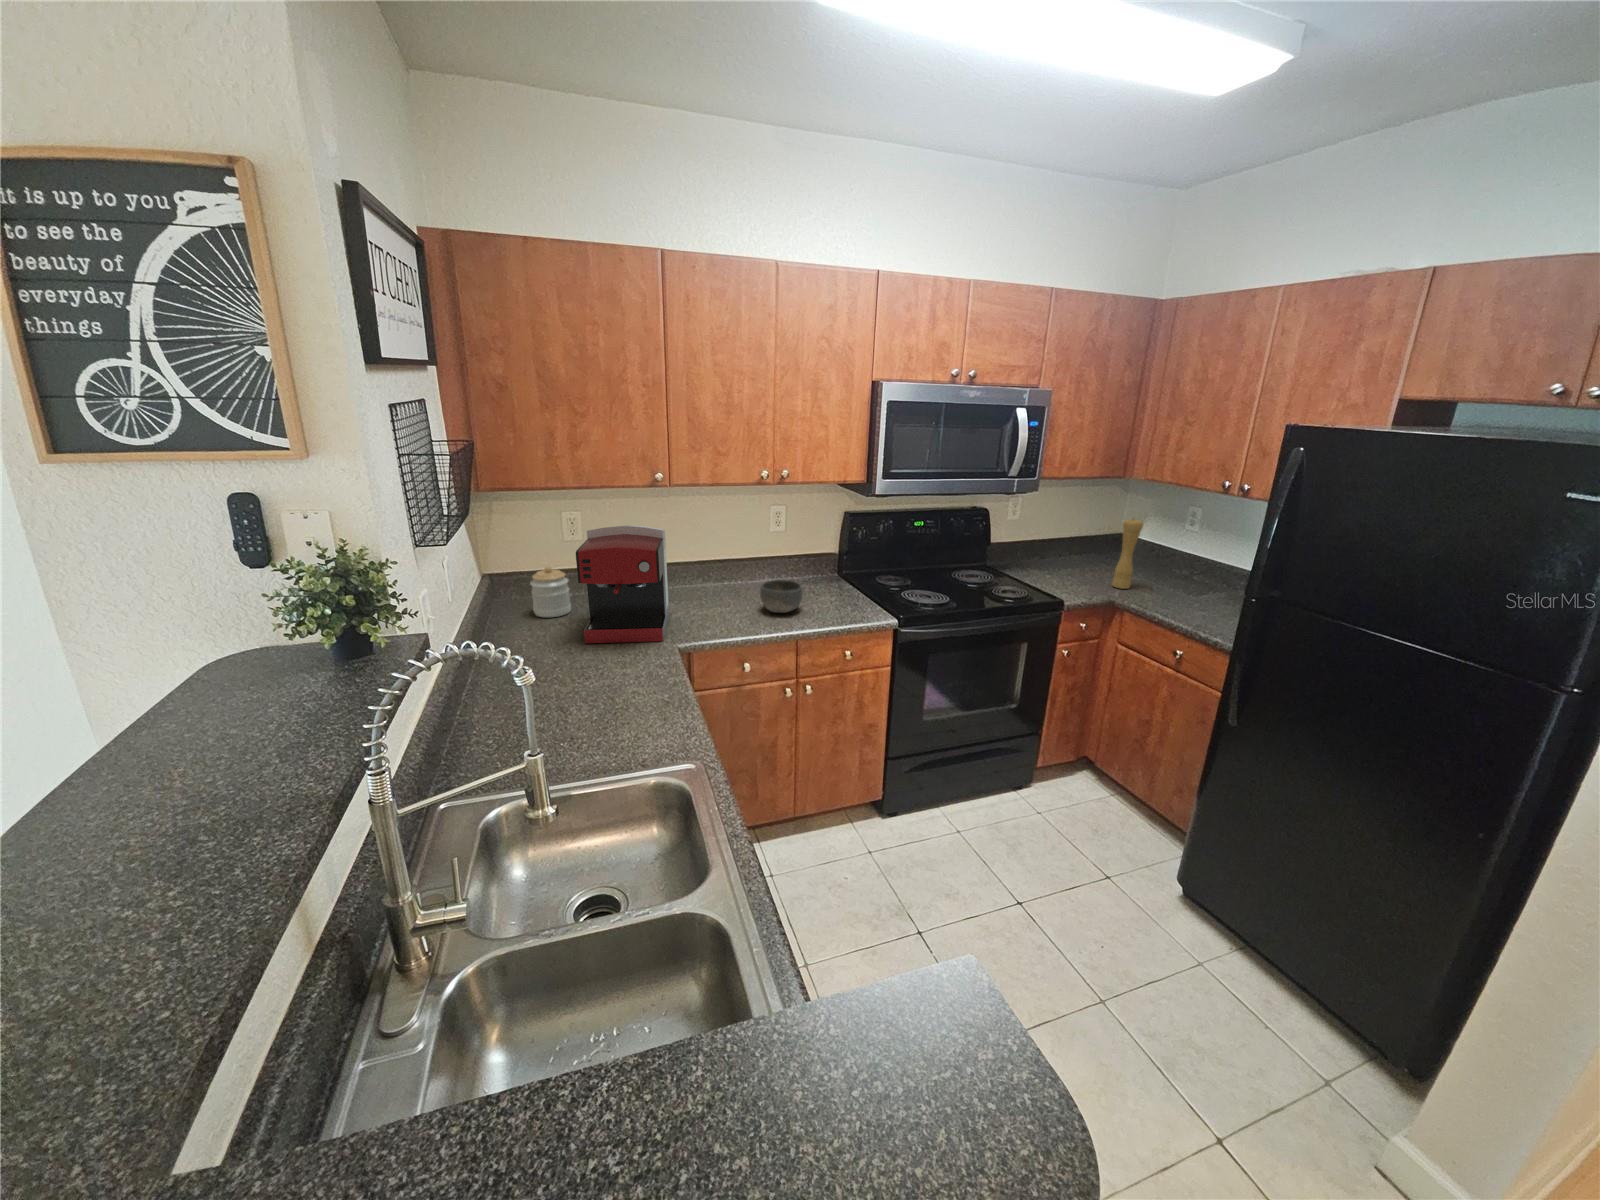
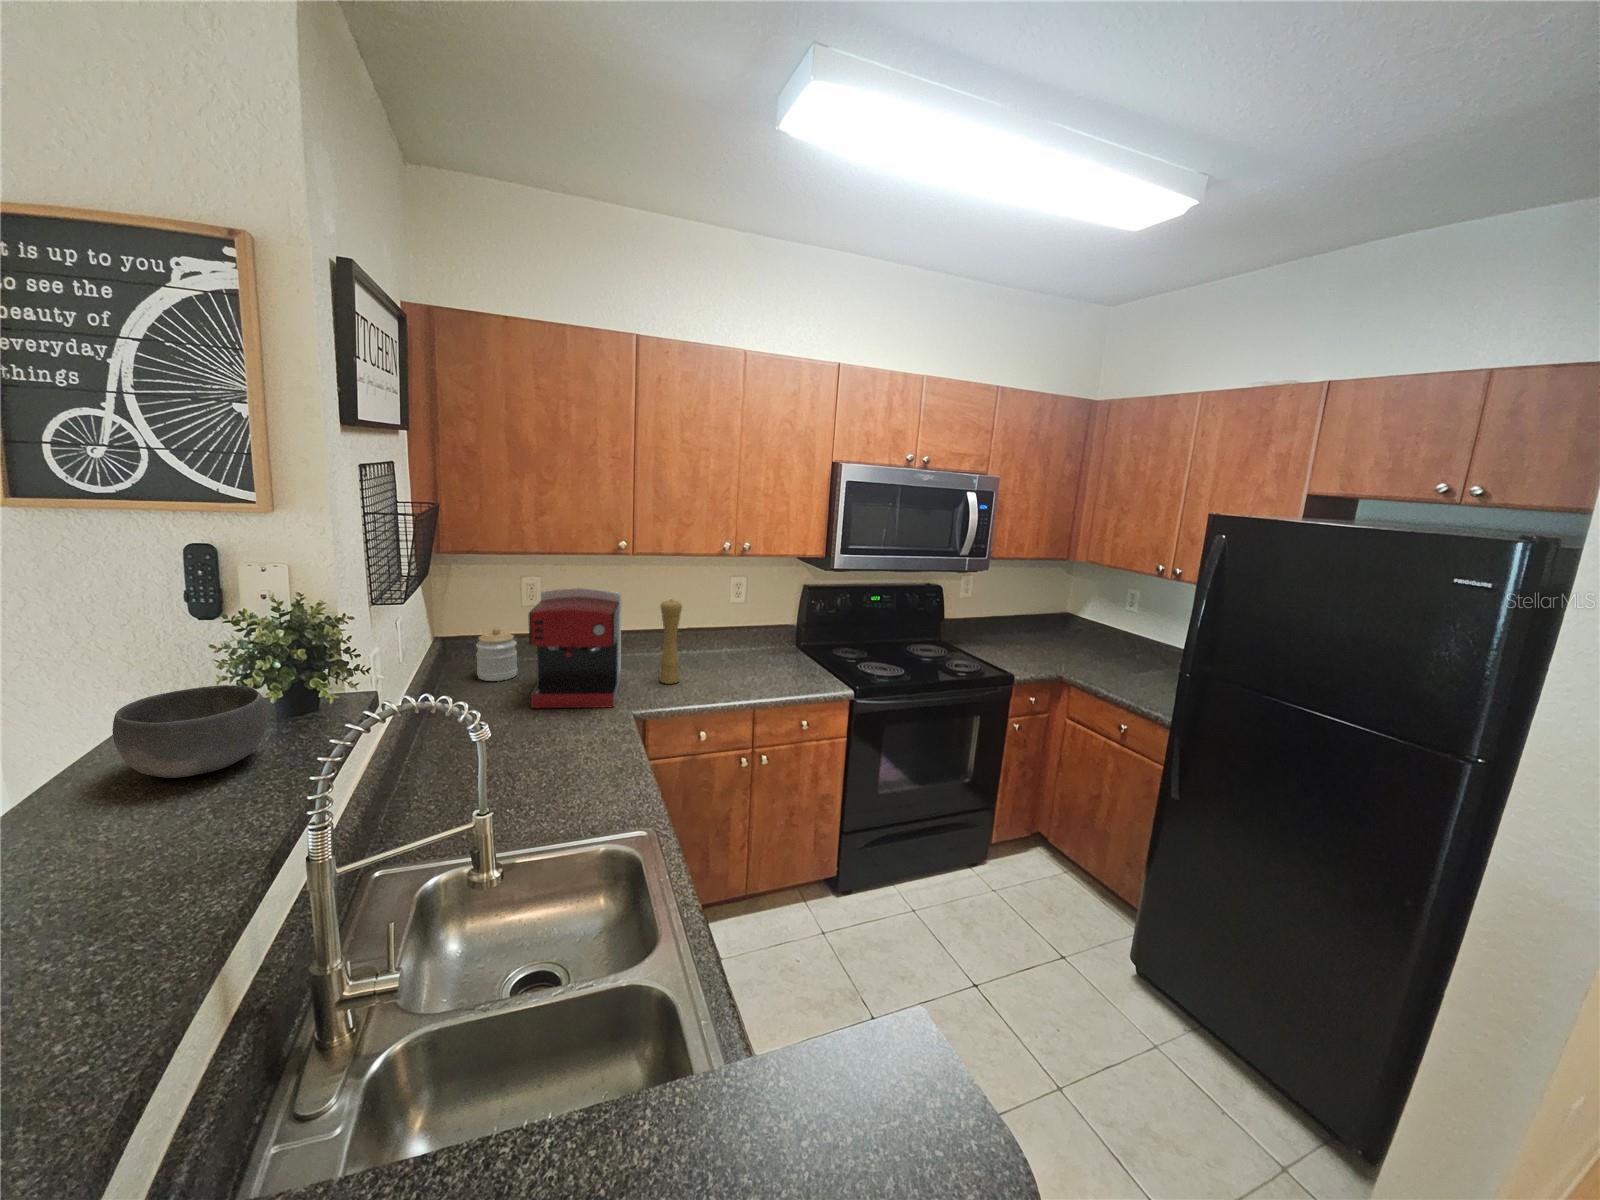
pepper mill: present [1112,519,1143,589] -> present [660,600,682,684]
bowl: present [760,580,803,613] -> present [112,685,268,778]

